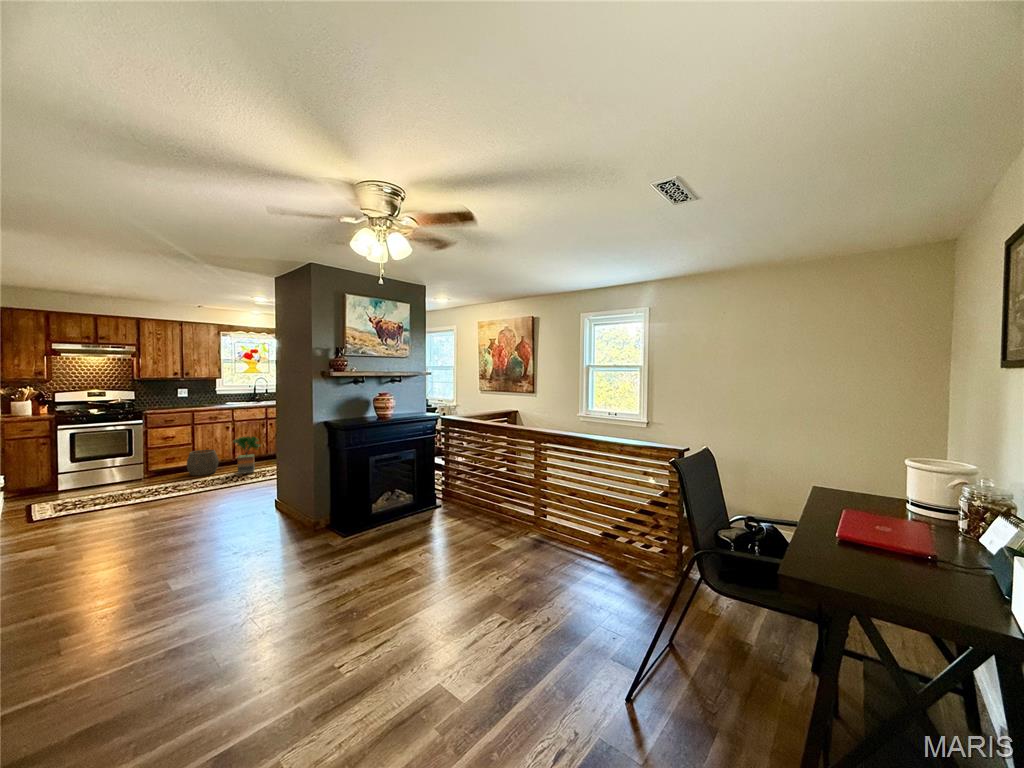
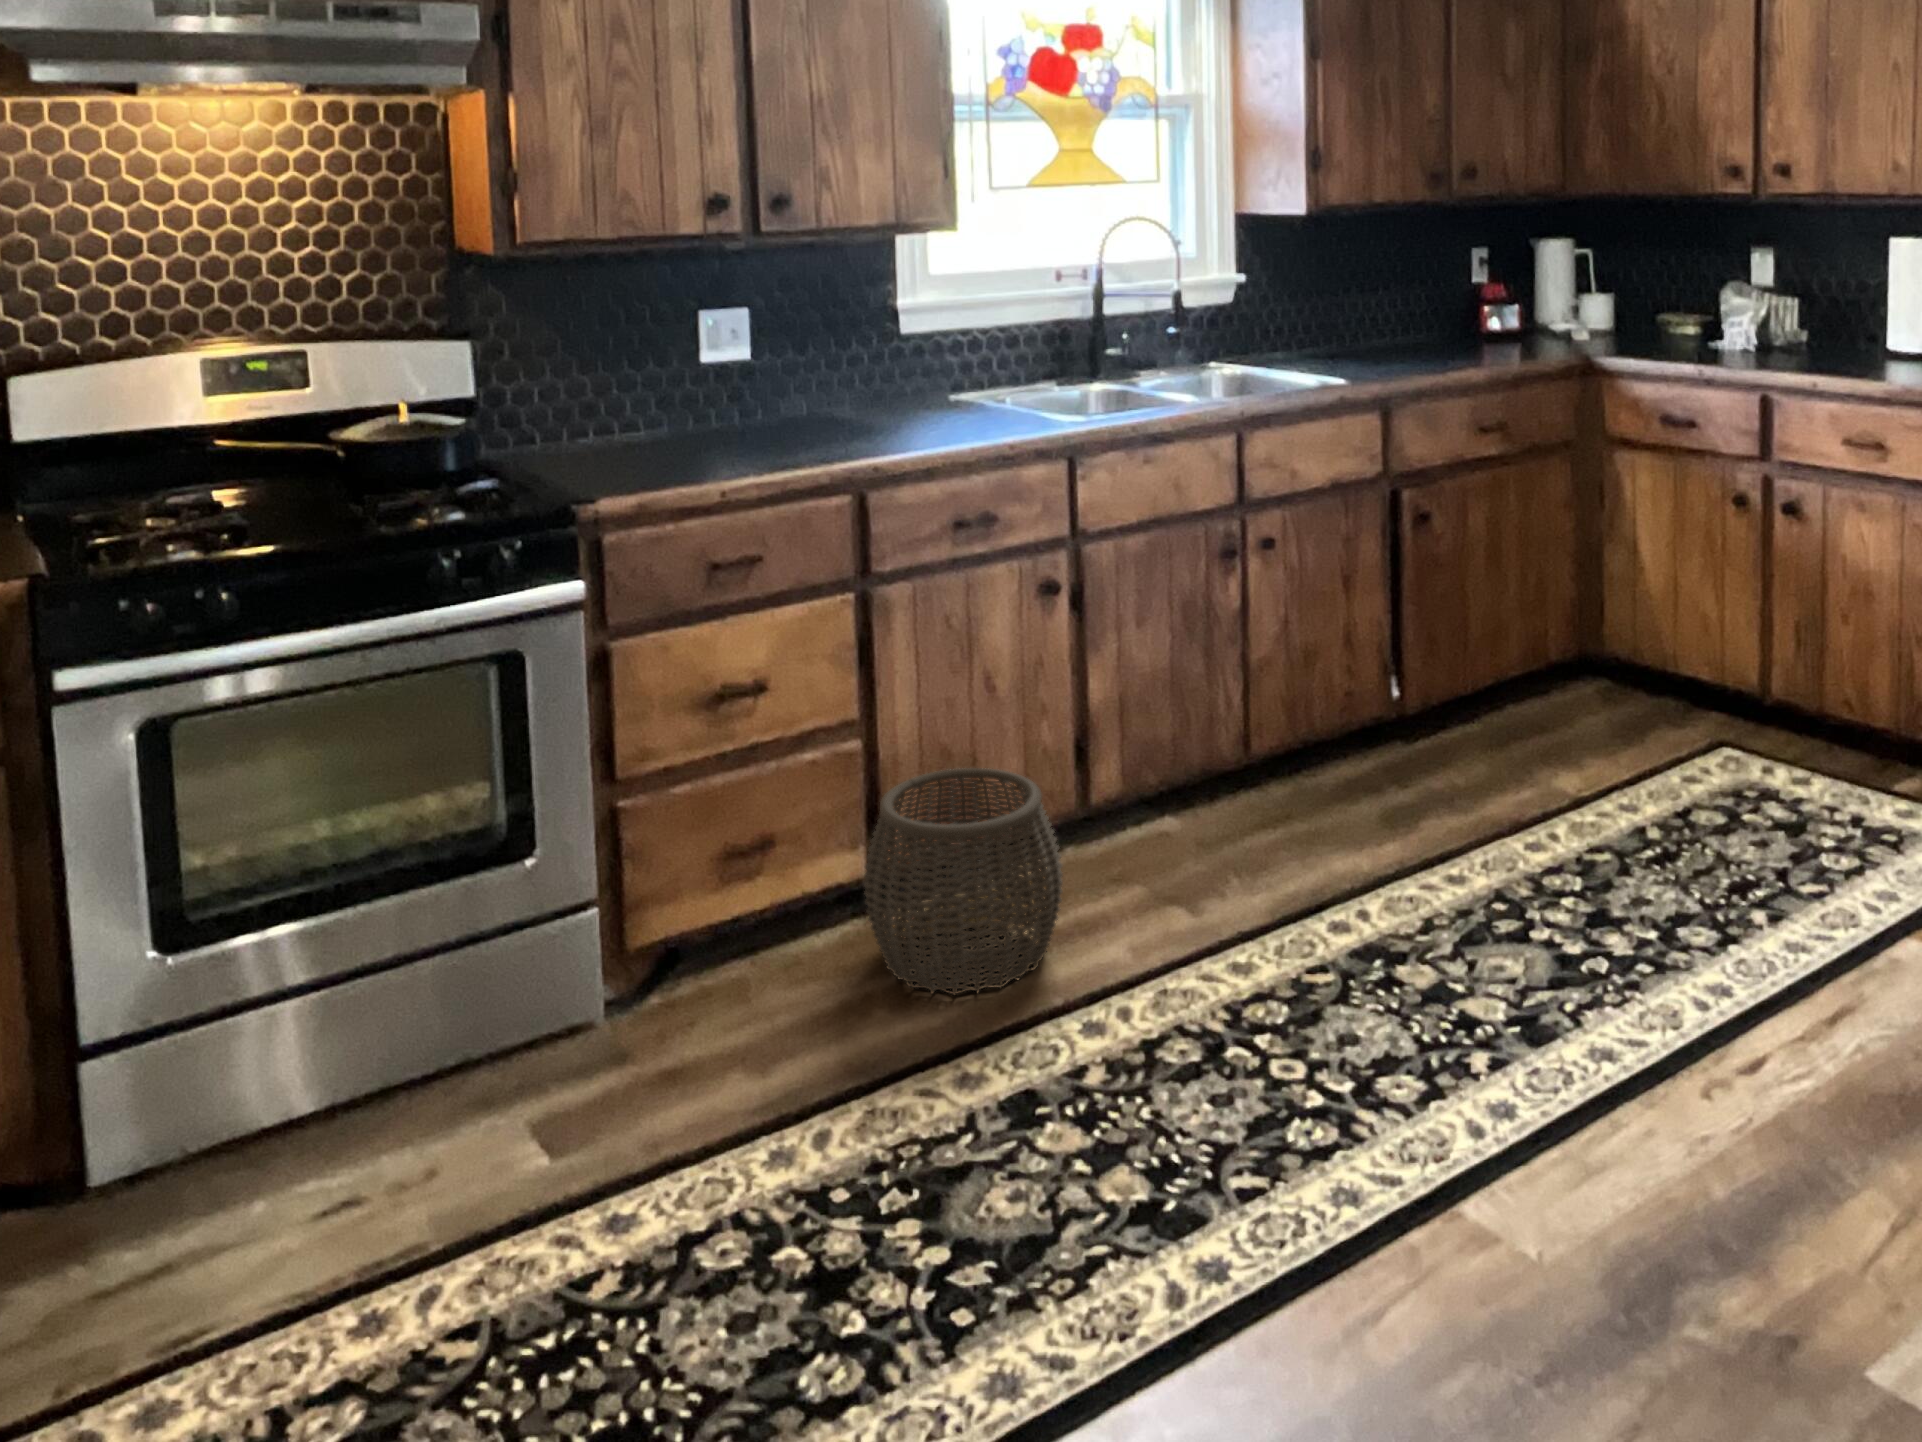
potted tree: present [233,437,260,474] -> none [1164,670,1374,985]

